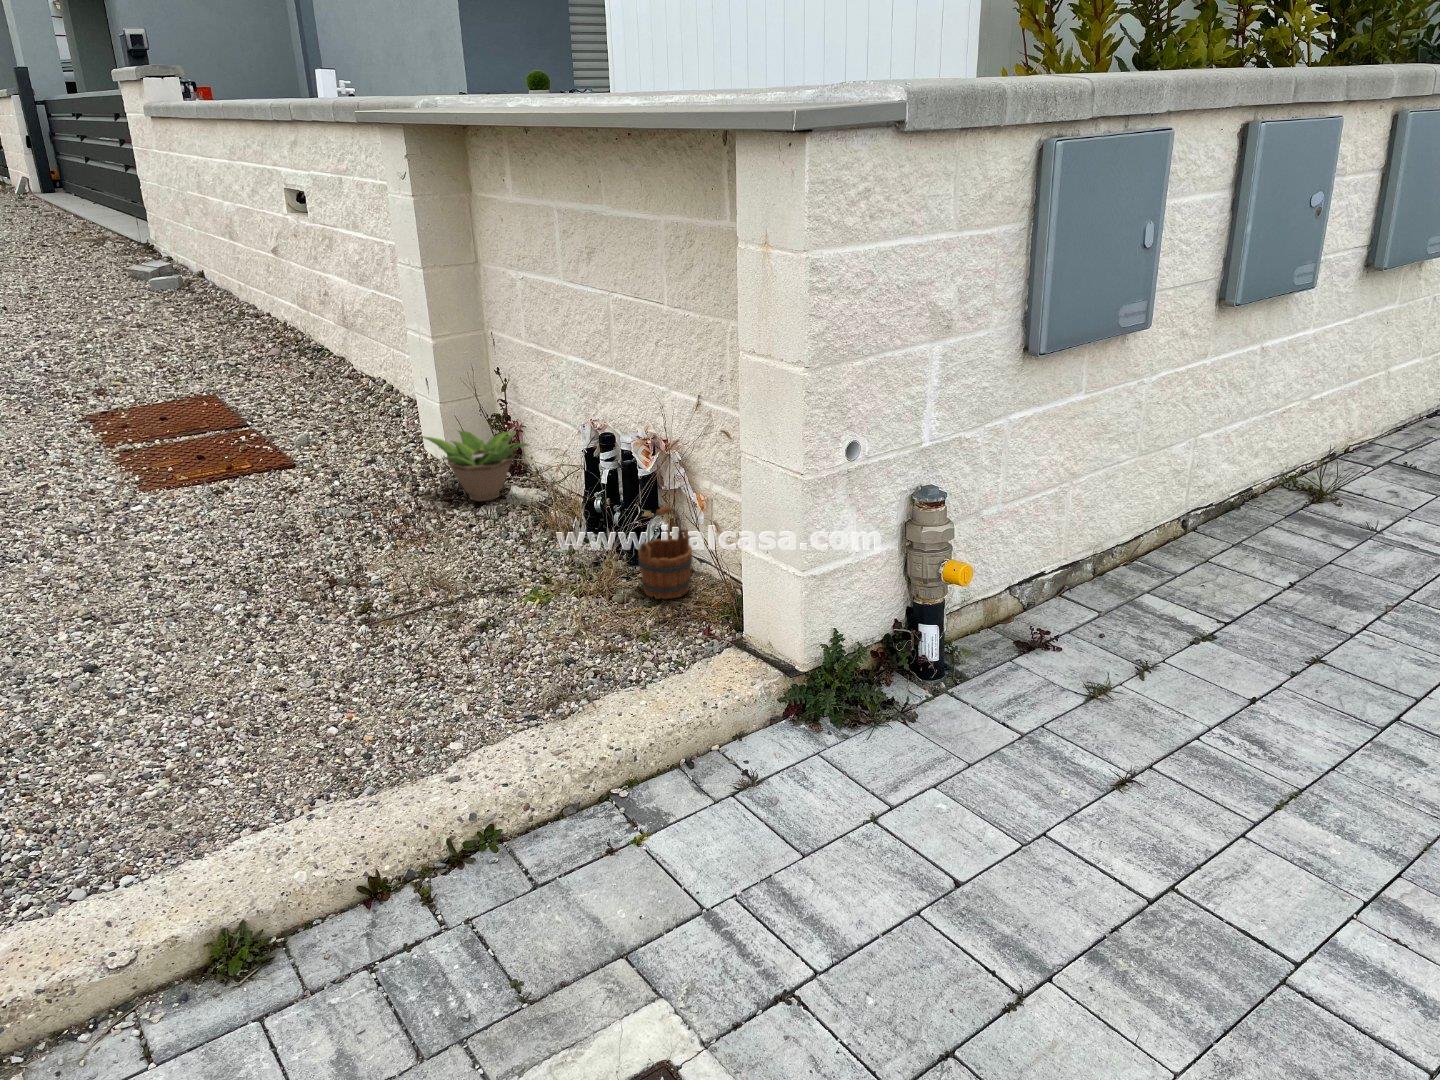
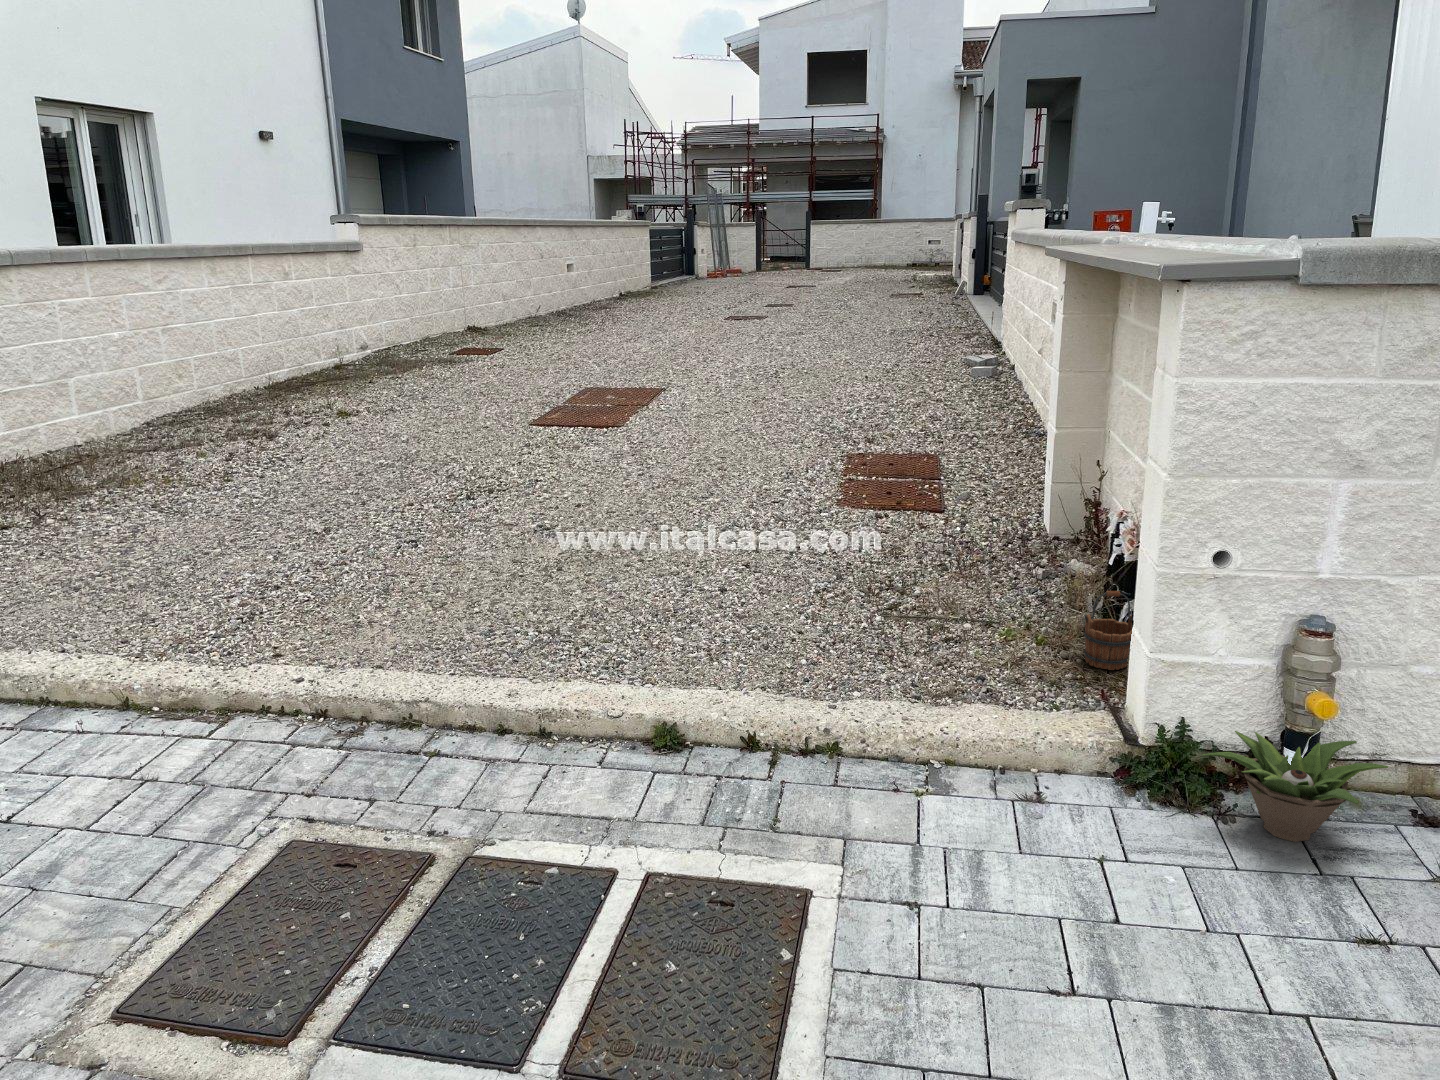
decorative plant: present [422,431,529,501] -> present [1203,731,1388,842]

